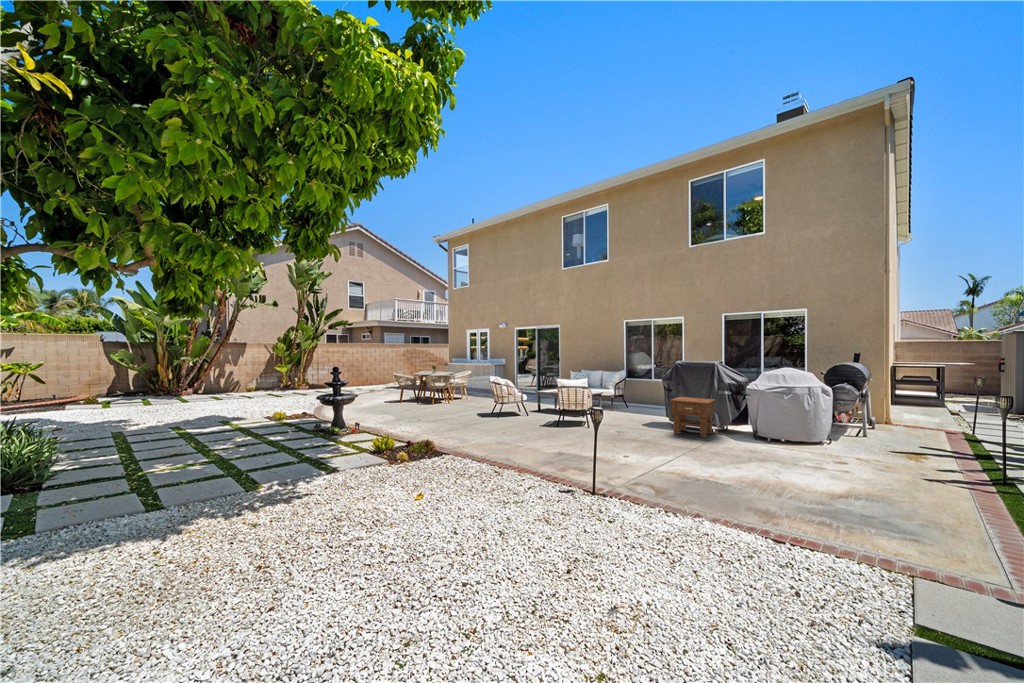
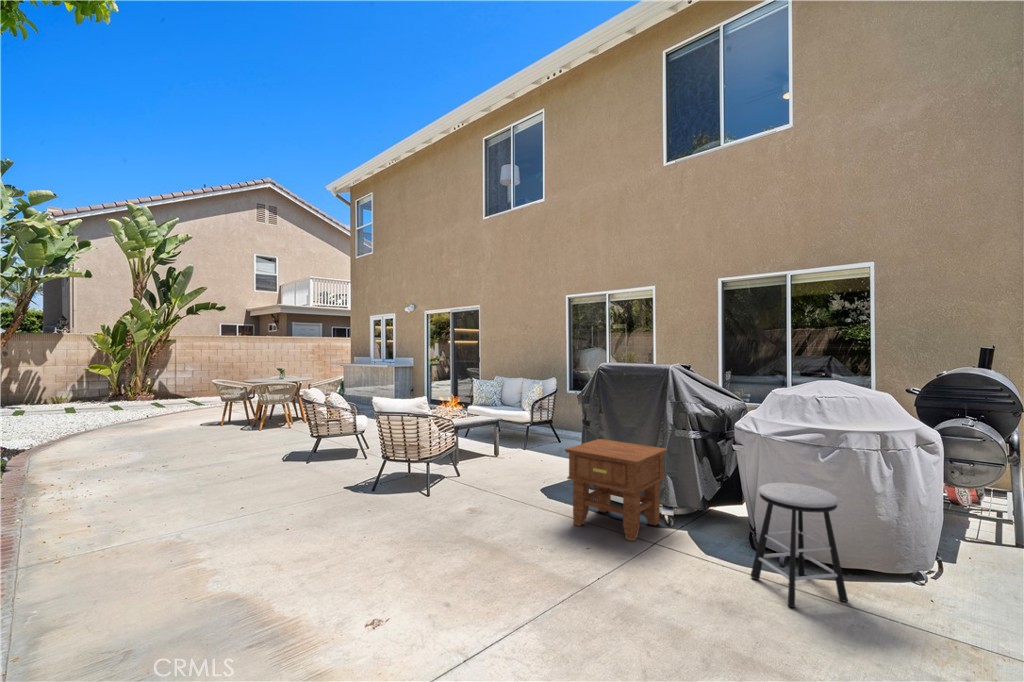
stool: none [759,408,797,450] -> present [751,483,848,607]

